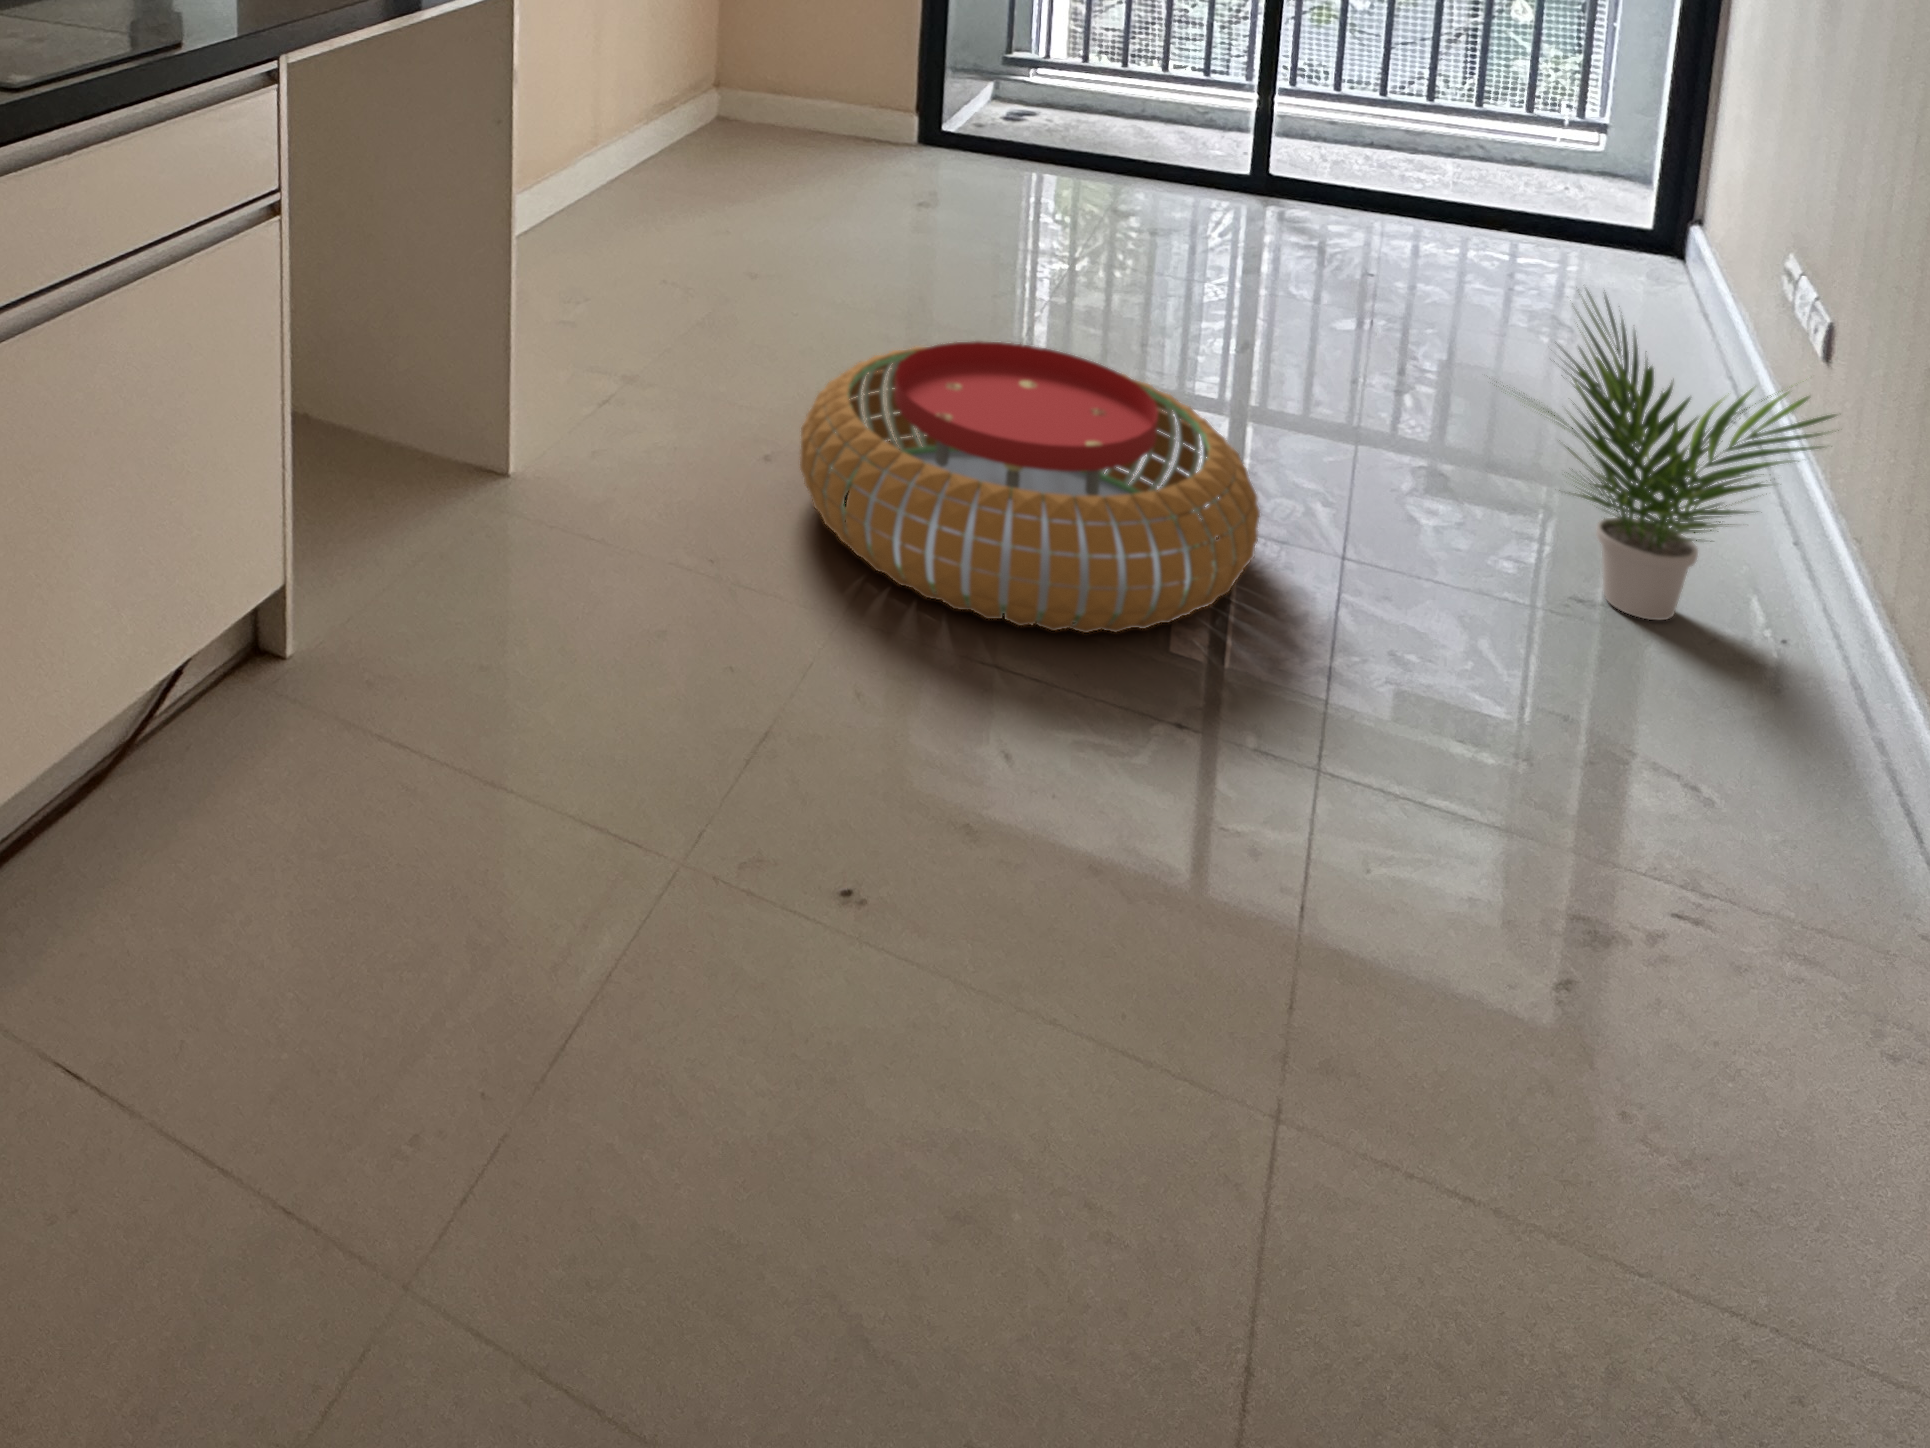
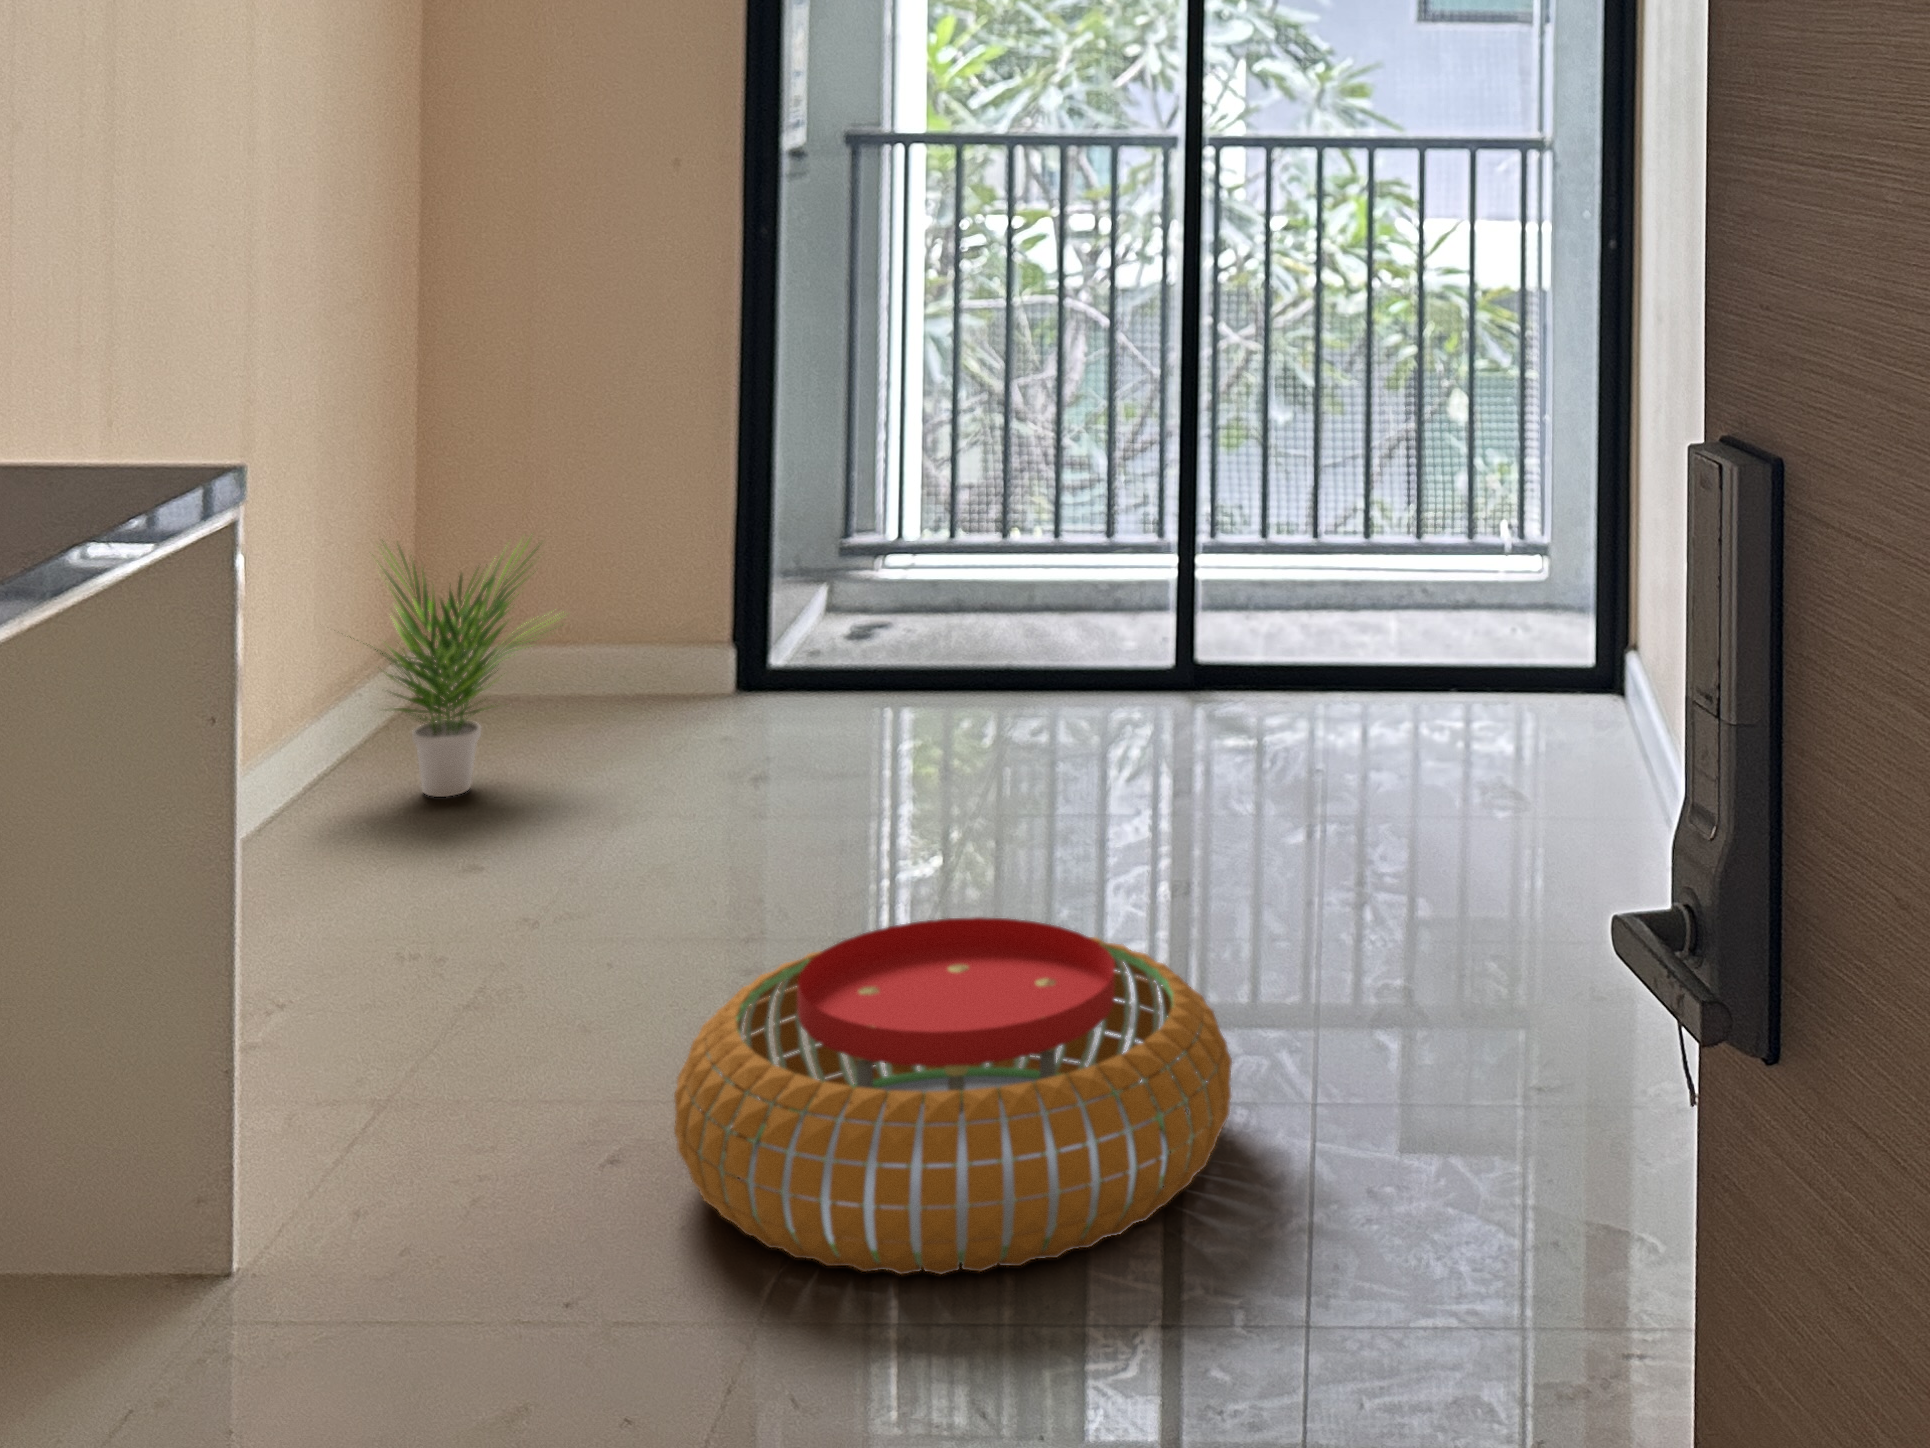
potted plant: present [1503,291,1836,620] -> present [350,540,563,797]

